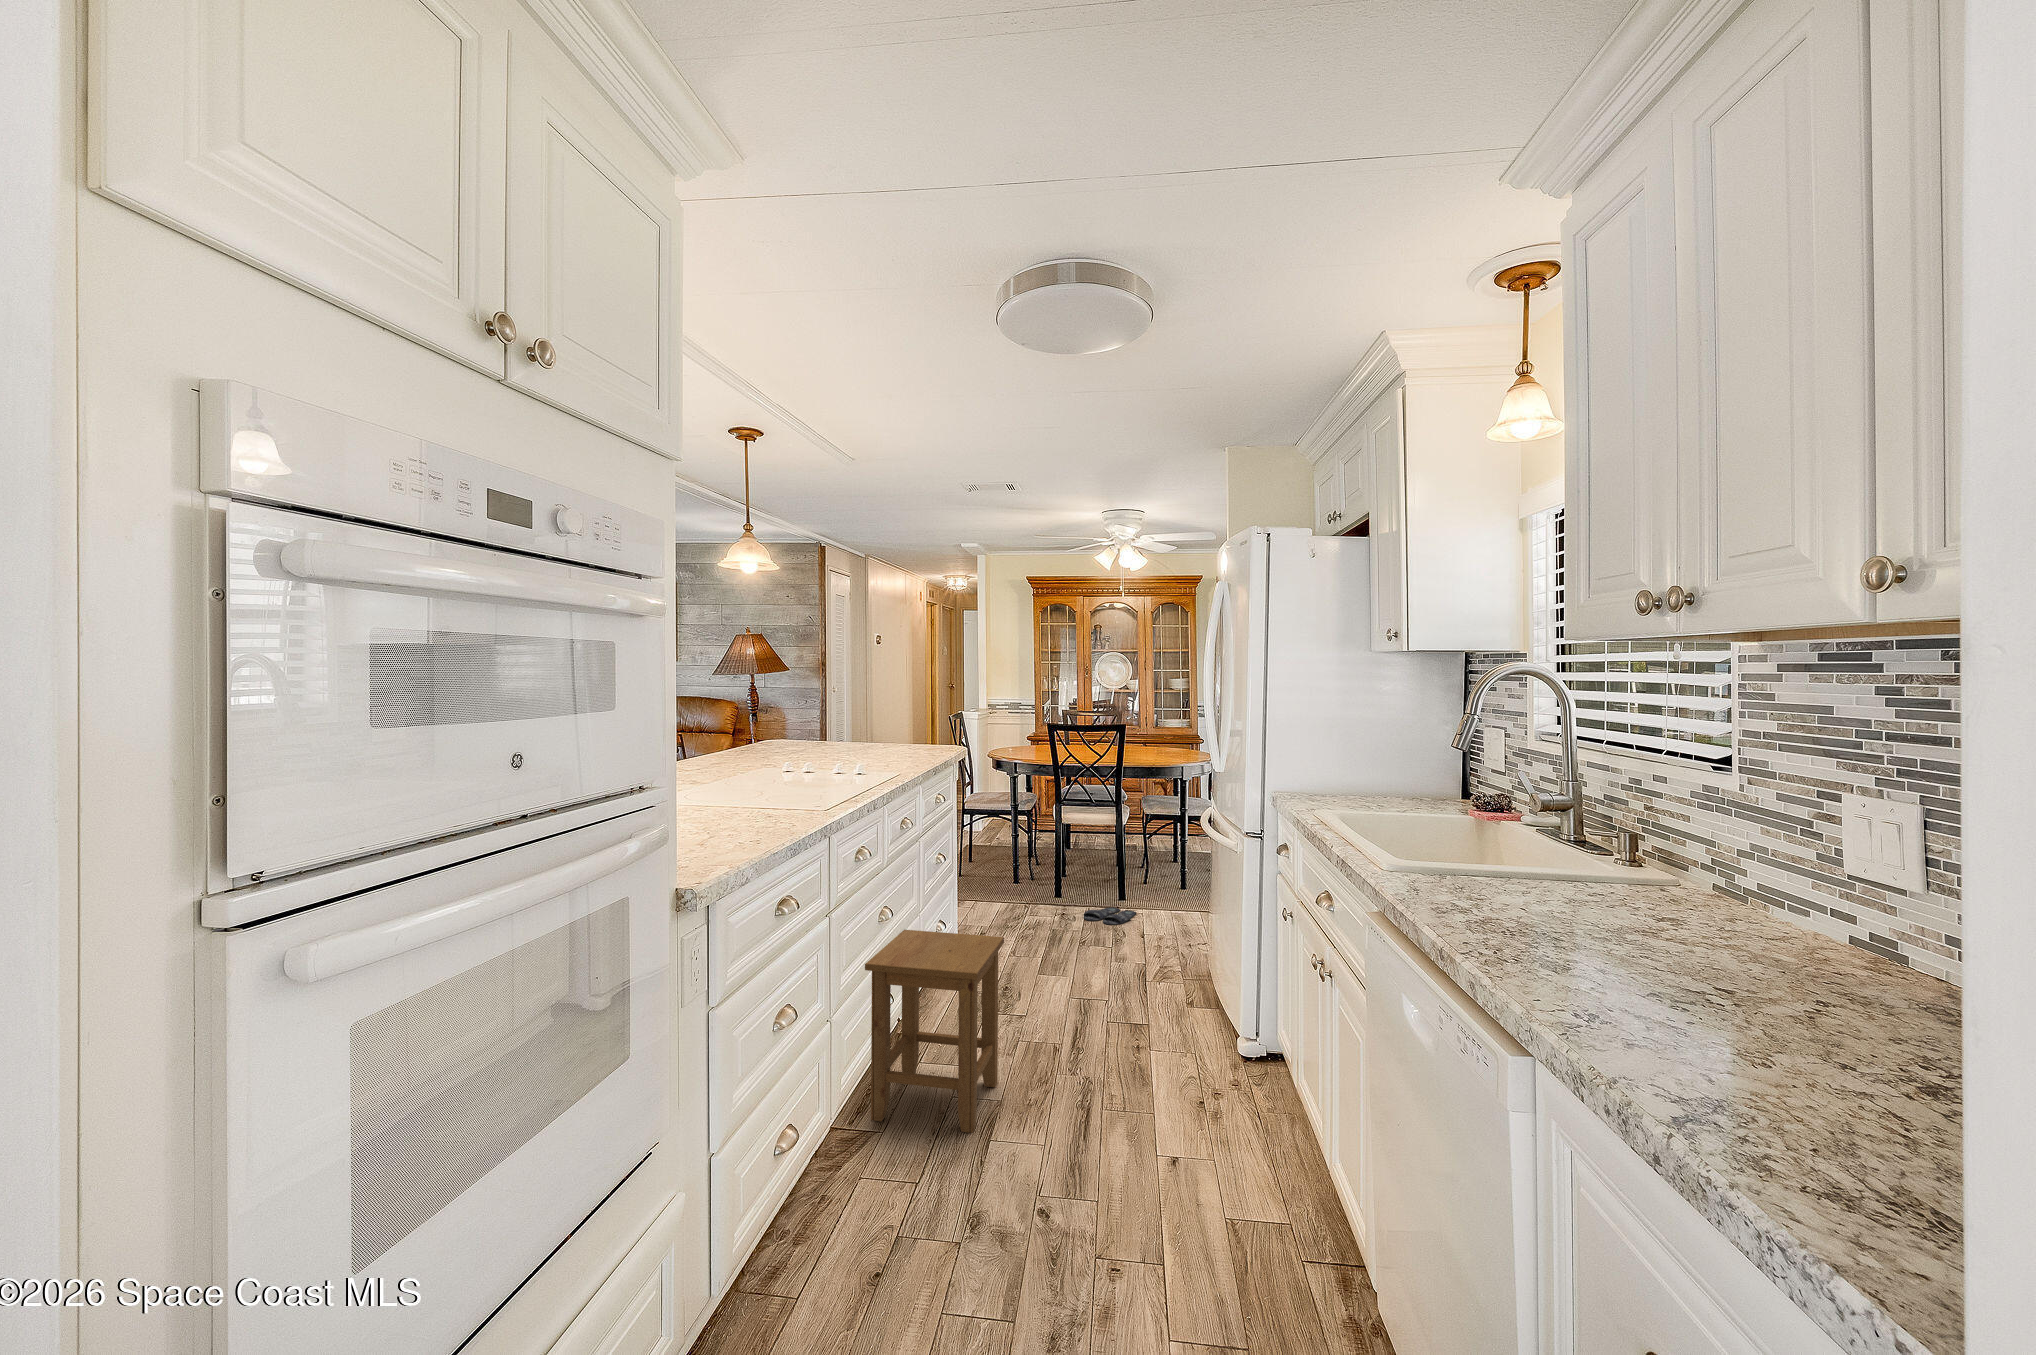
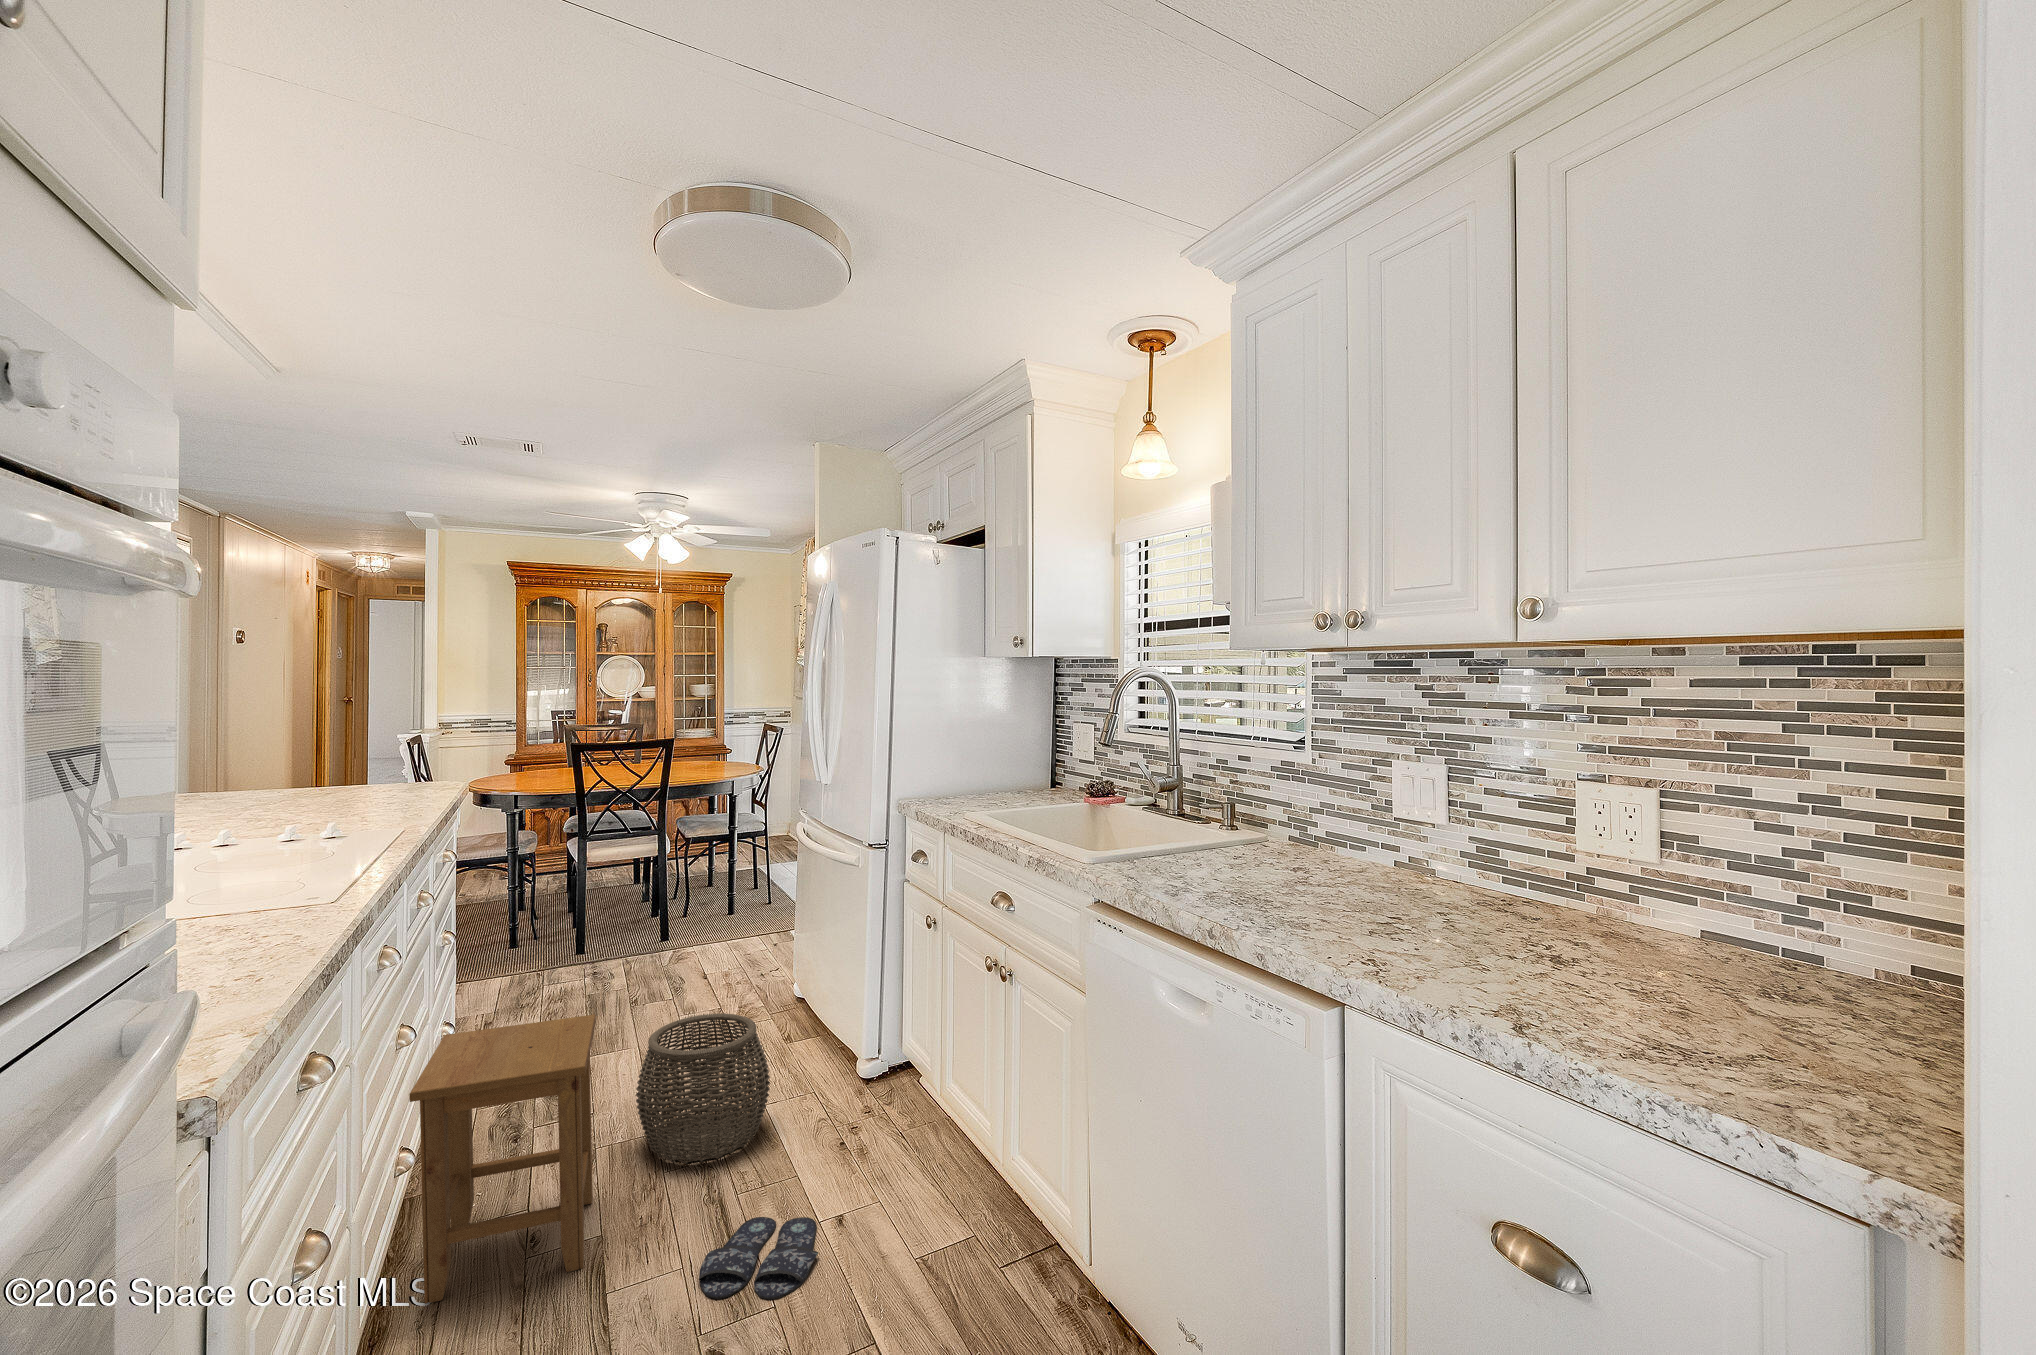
slippers: present [1083,907,1136,925] -> present [699,1217,818,1299]
woven basket: none [1040,958,1148,1083] -> present [636,1013,770,1163]

